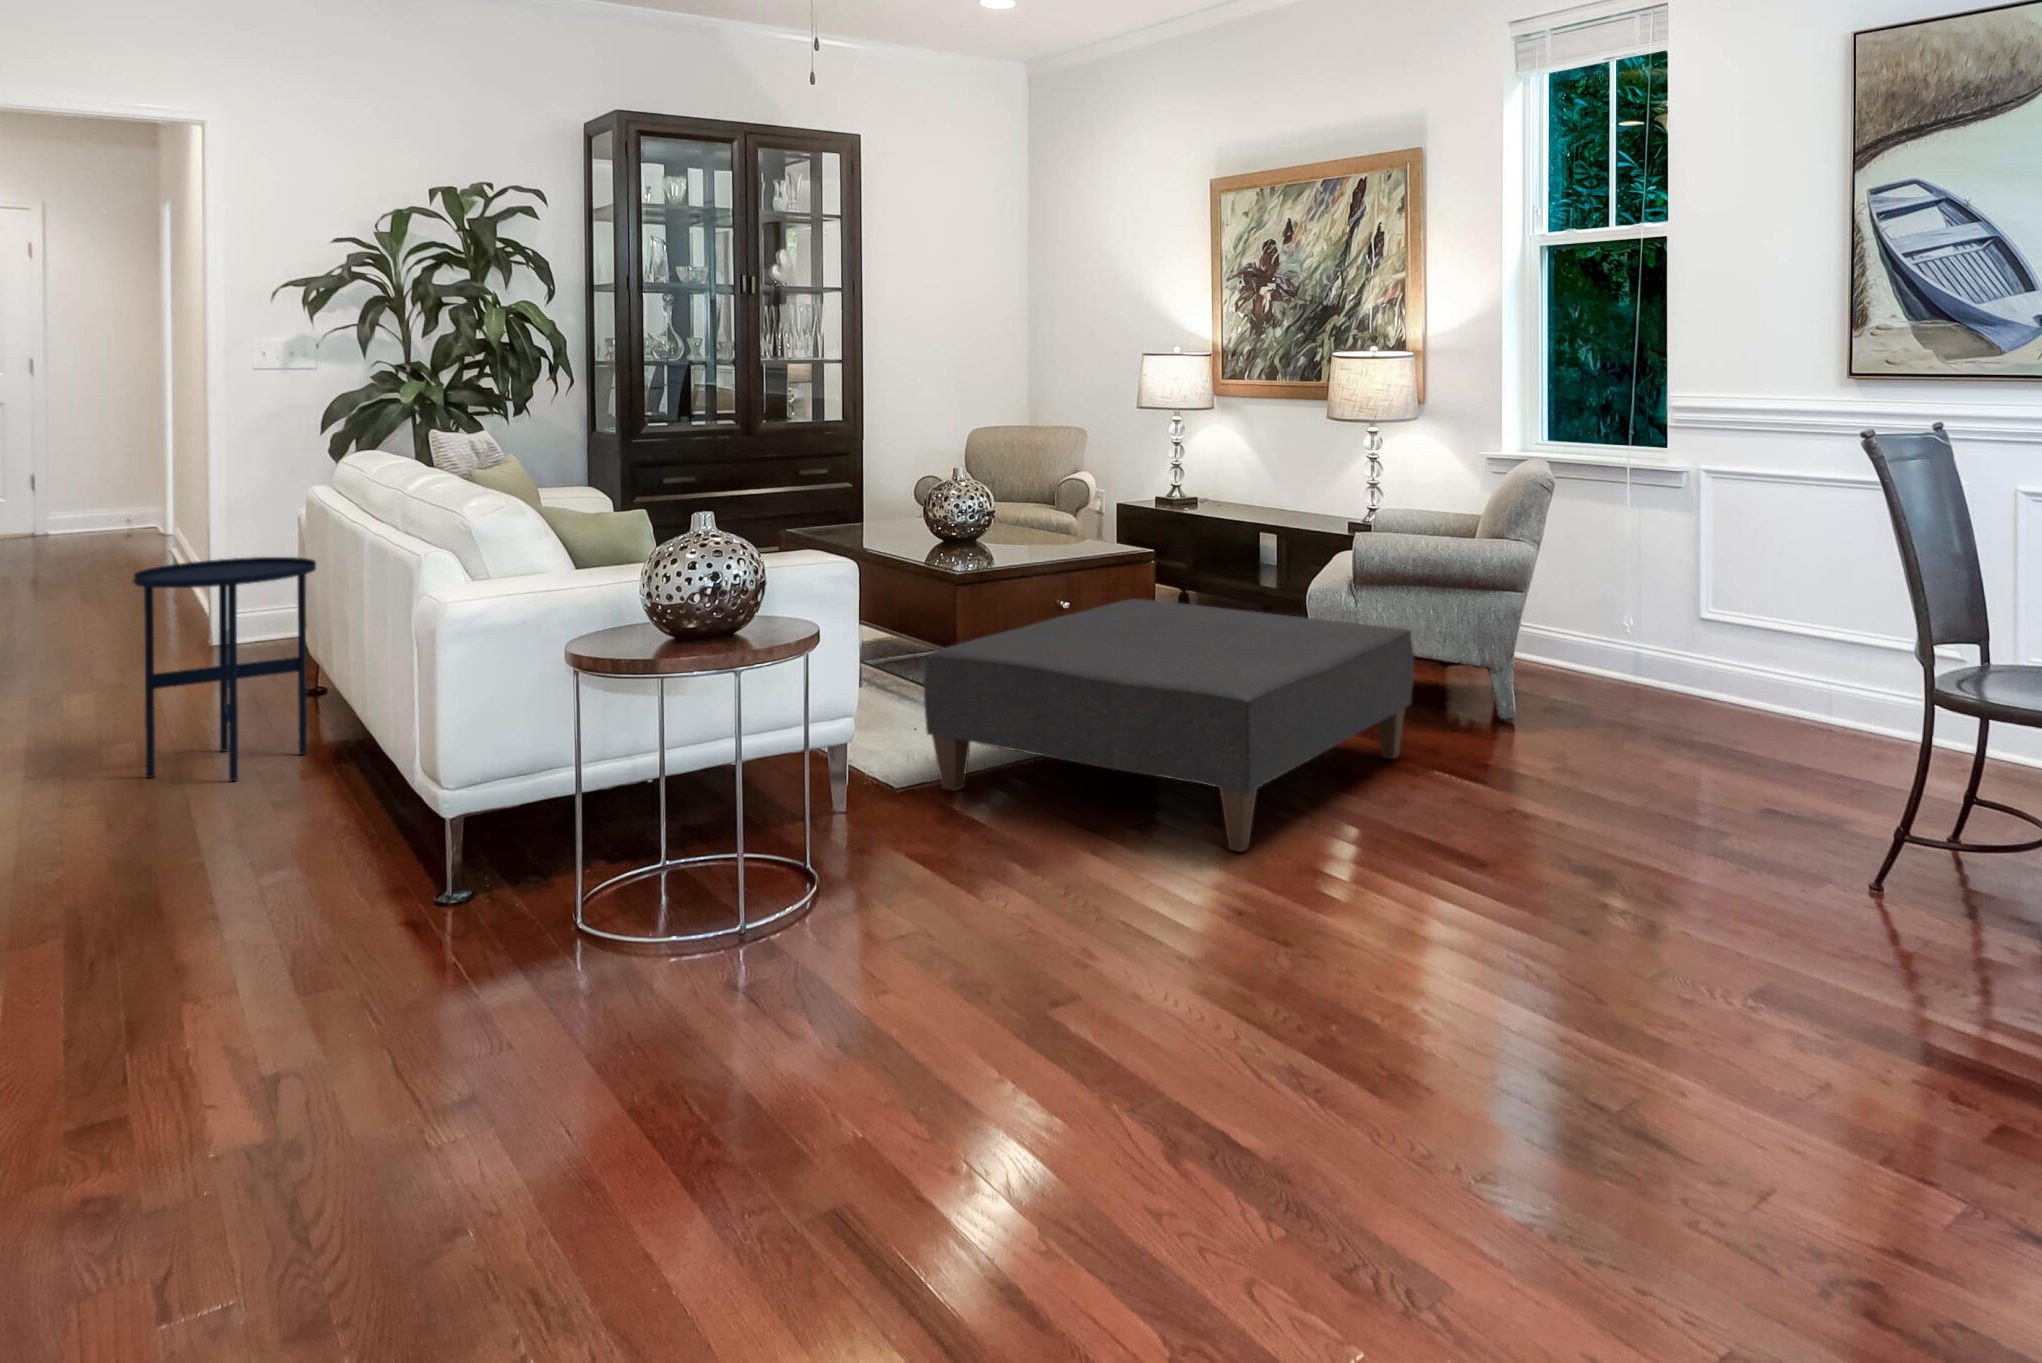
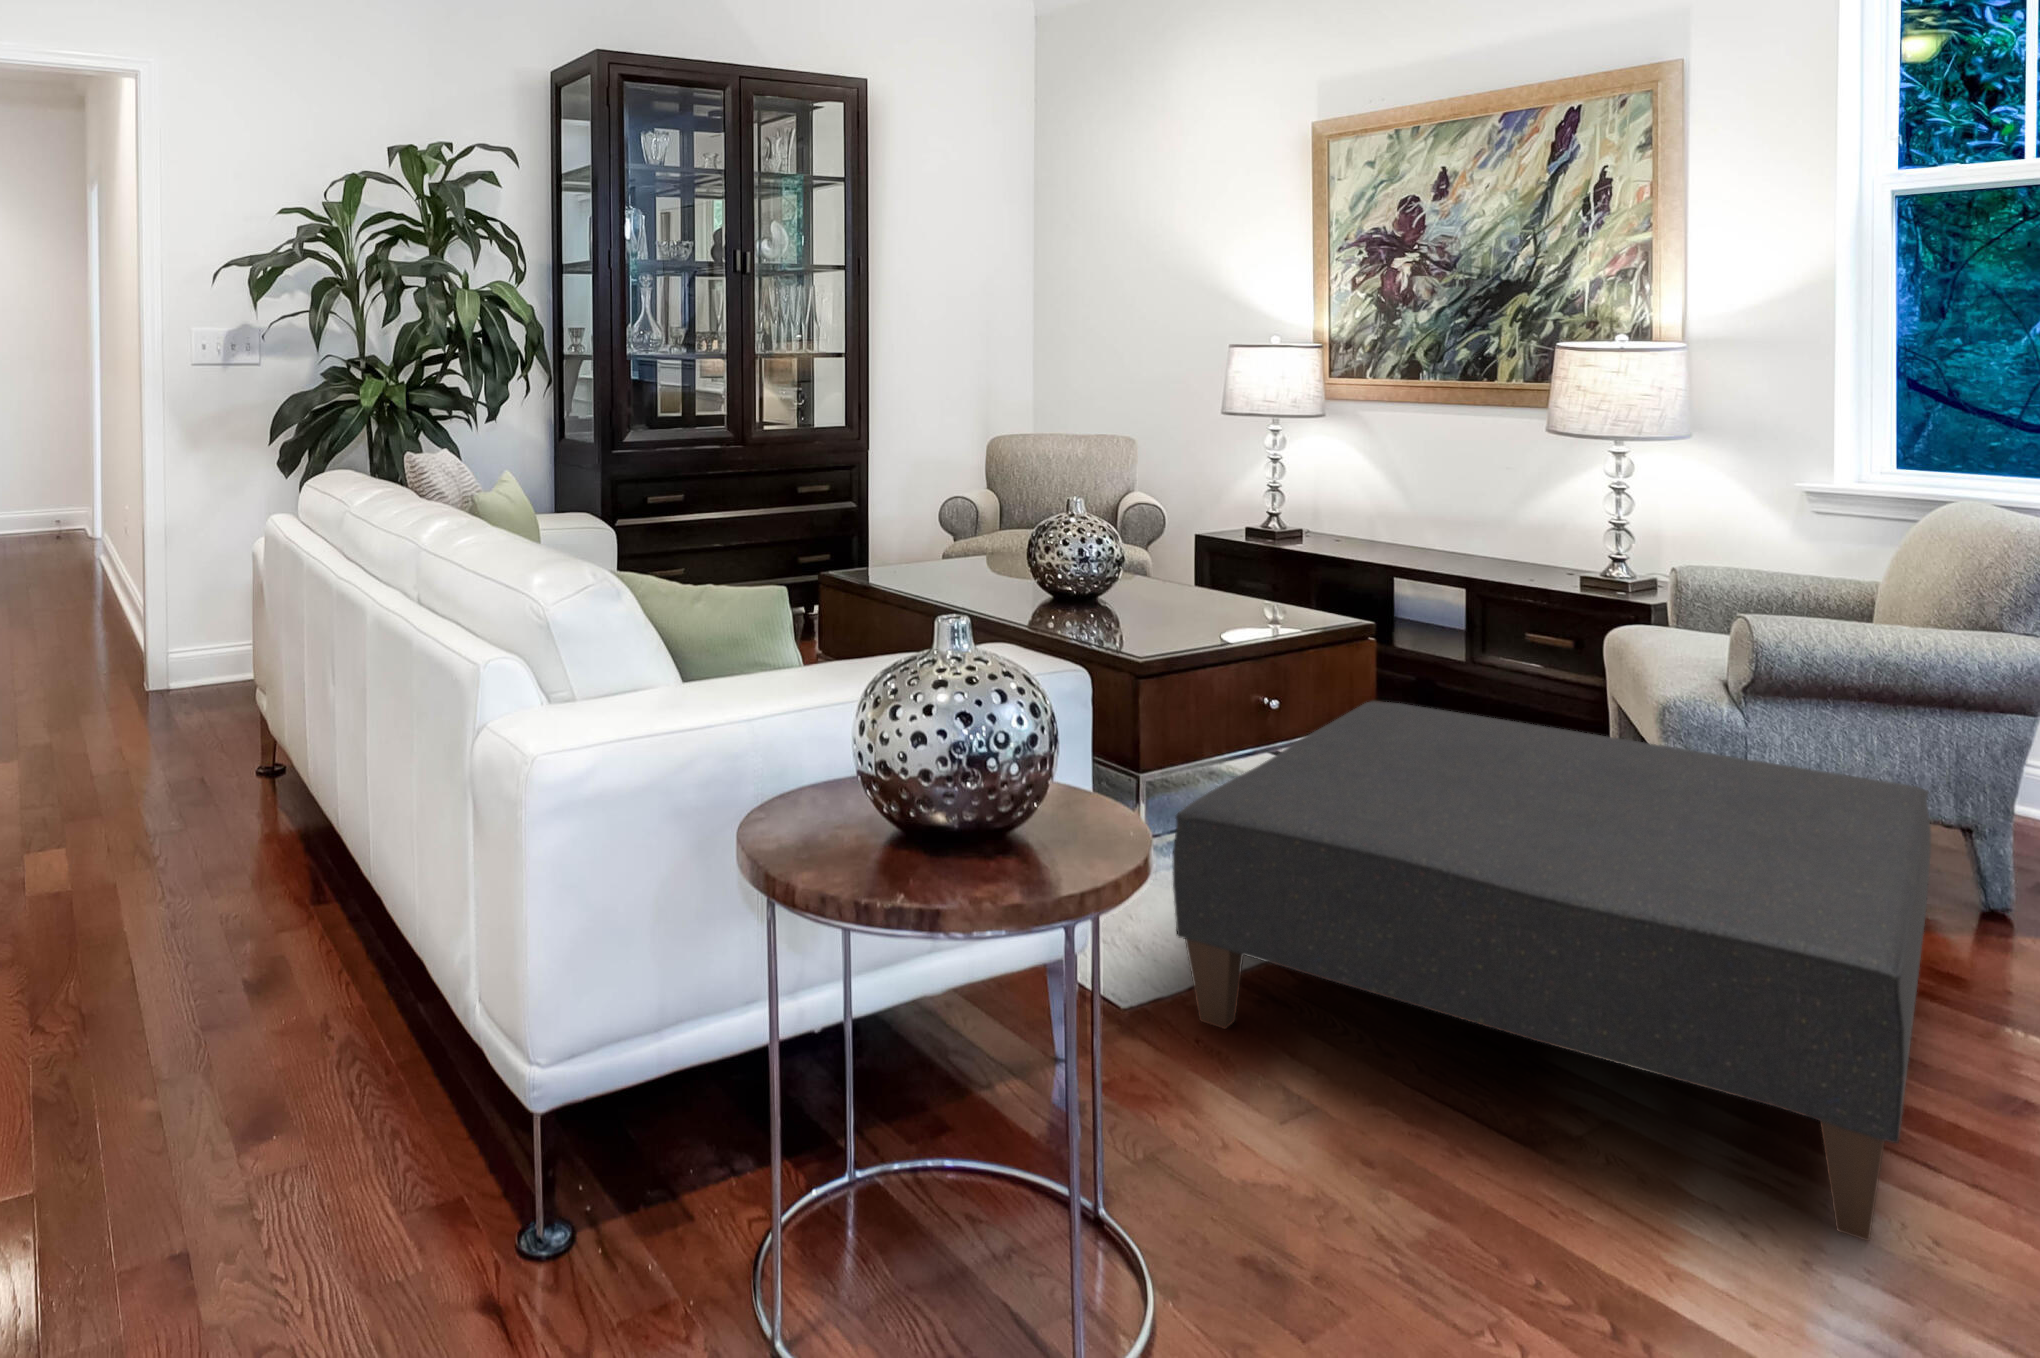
side table: present [133,557,316,781] -> none [55,620,284,943]

